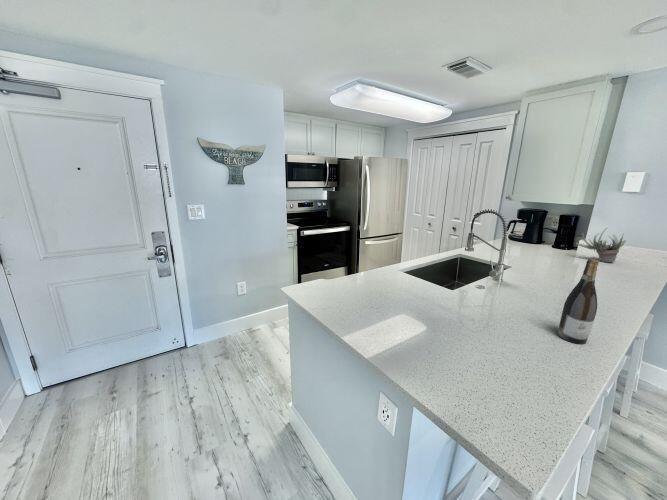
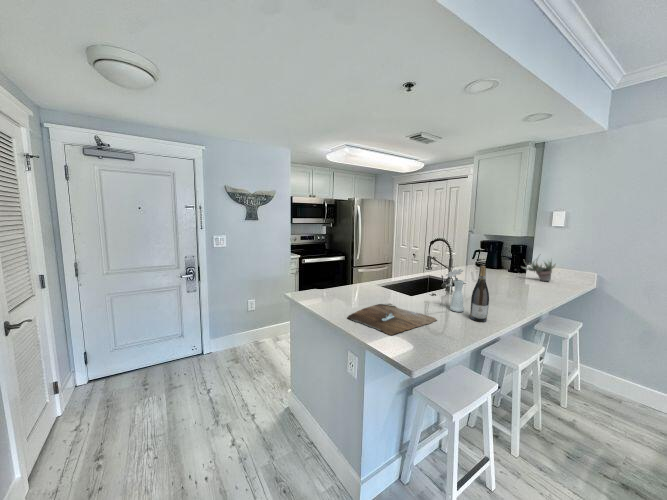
vase: none [517,259,548,322] -> present [446,269,464,312]
cutting board: none [375,306,513,381] -> present [347,304,436,335]

